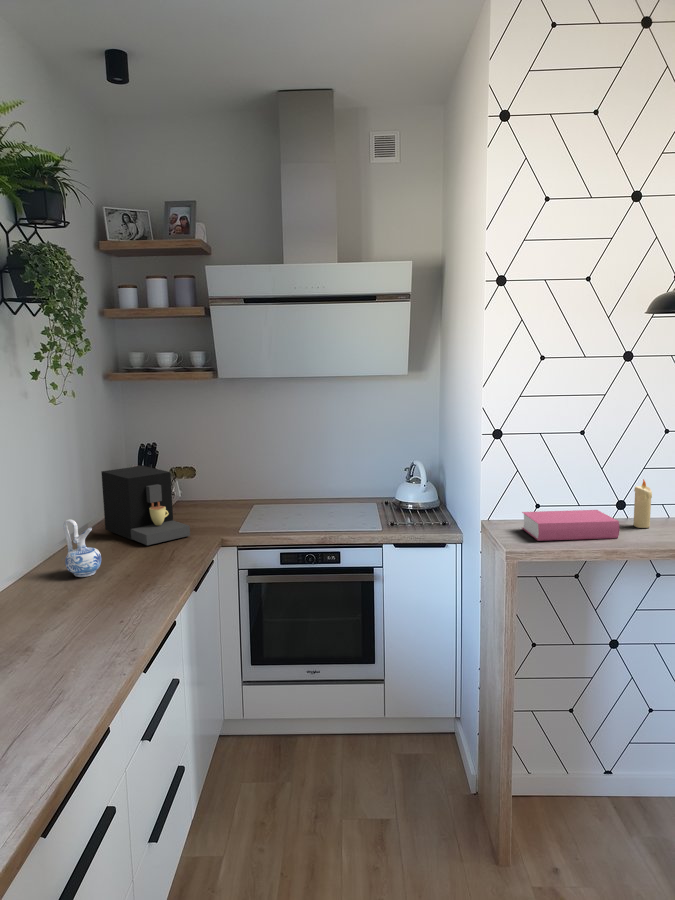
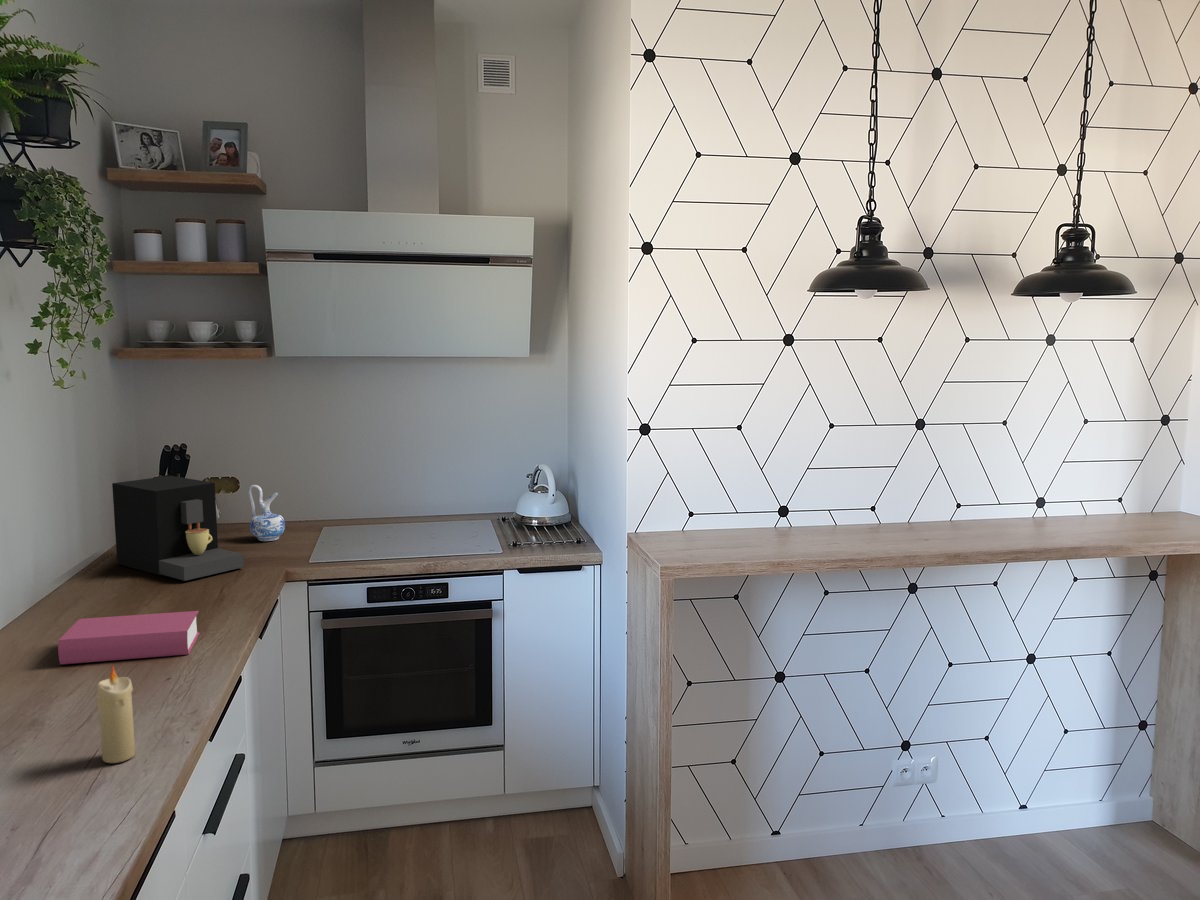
candle: present [633,479,652,528] -> present [97,666,135,763]
book: present [522,510,619,541] -> present [58,611,200,664]
ceramic pitcher: present [63,519,101,577] -> present [248,485,285,541]

